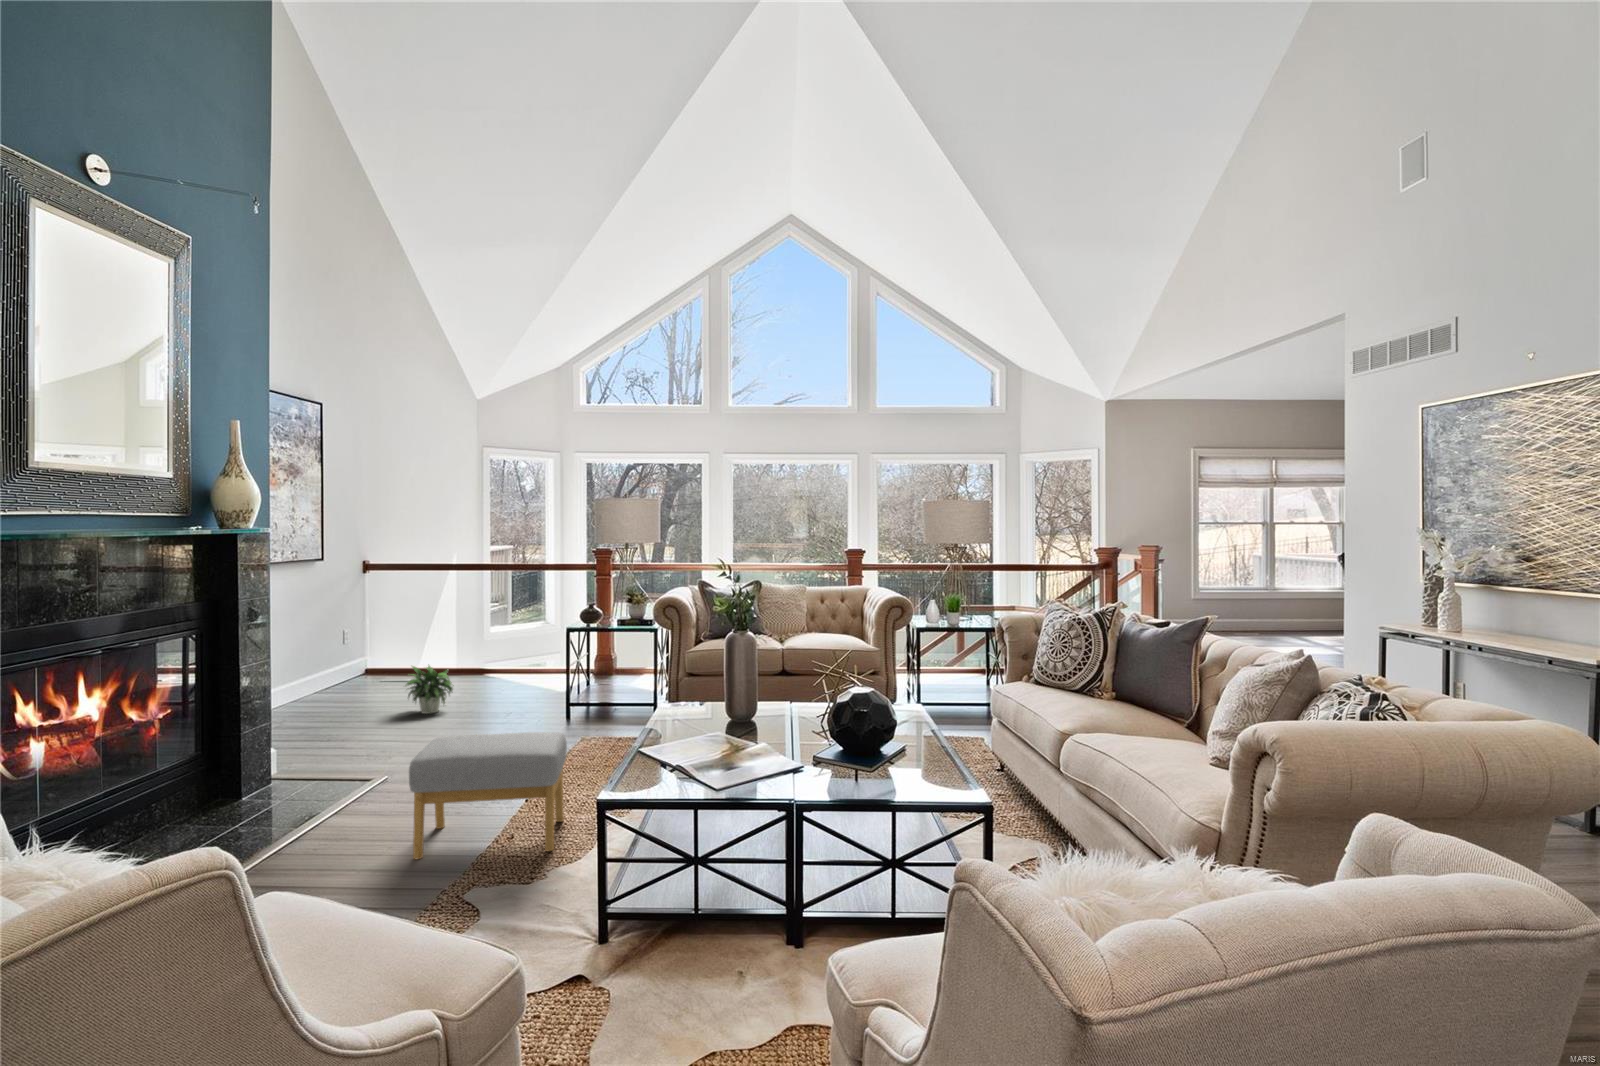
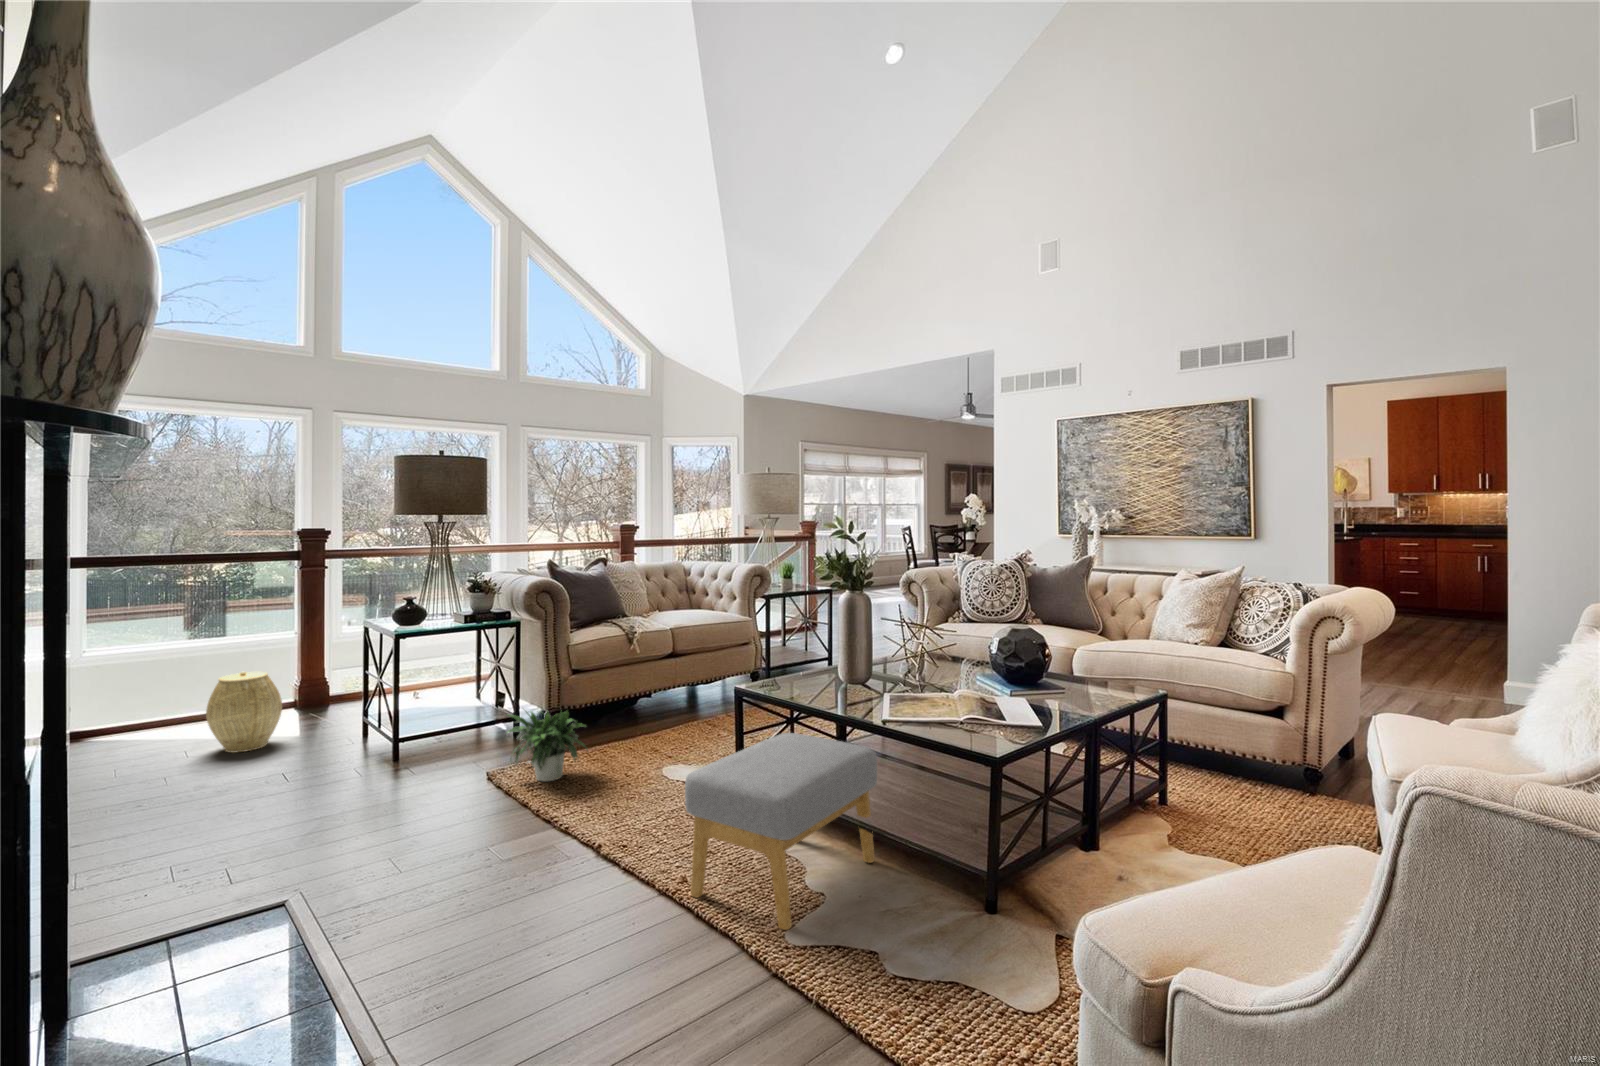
woven basket: none [502,640,546,694] -> present [206,672,282,753]
potted plant: present [406,666,453,714] -> present [506,711,588,781]

